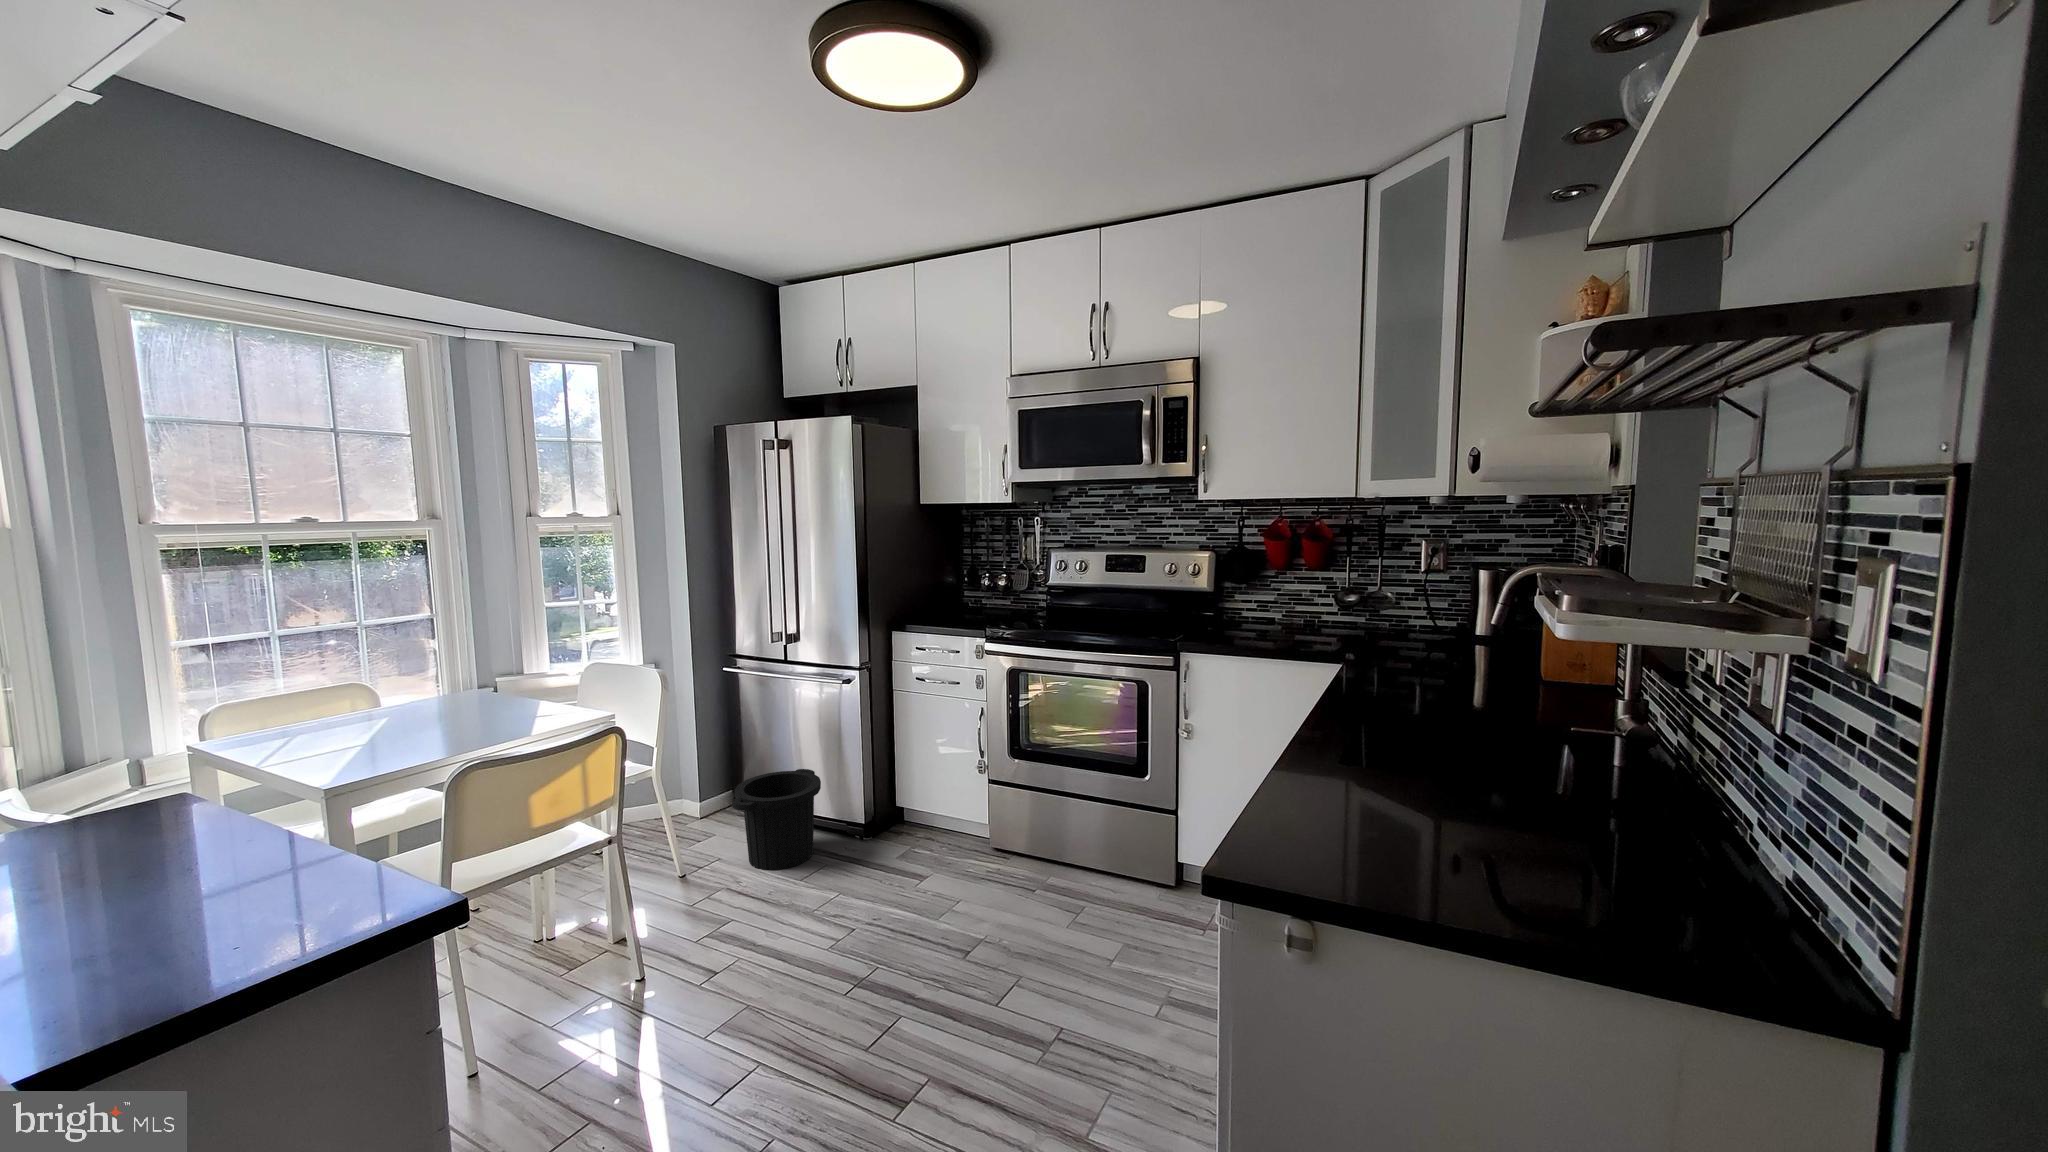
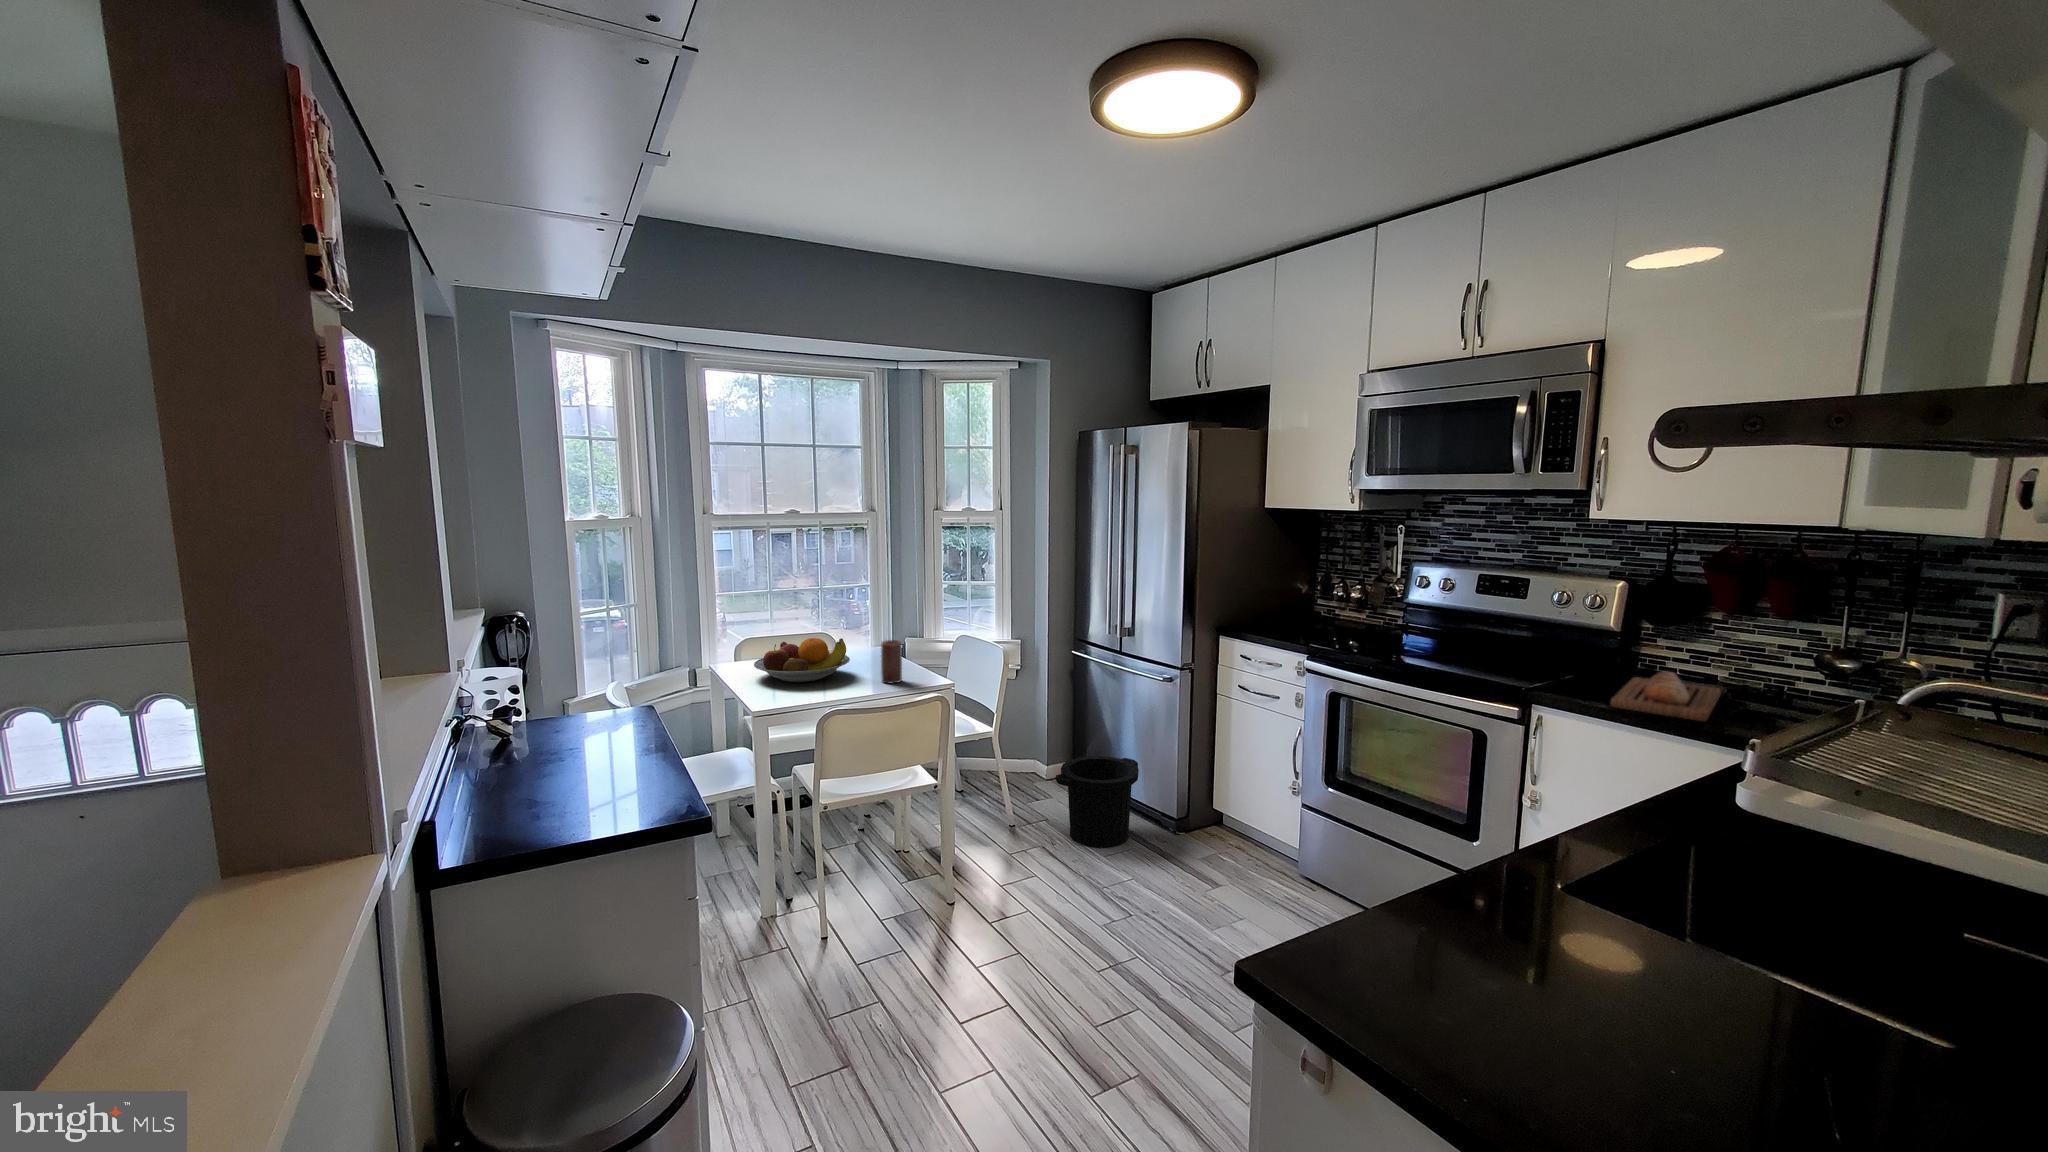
bread loaf: none [1229,616,1297,647] -> present [1611,671,1721,721]
candle: none [504,675,537,730] -> present [881,640,902,683]
fruit bowl: none [288,682,453,751] -> present [754,638,850,682]

